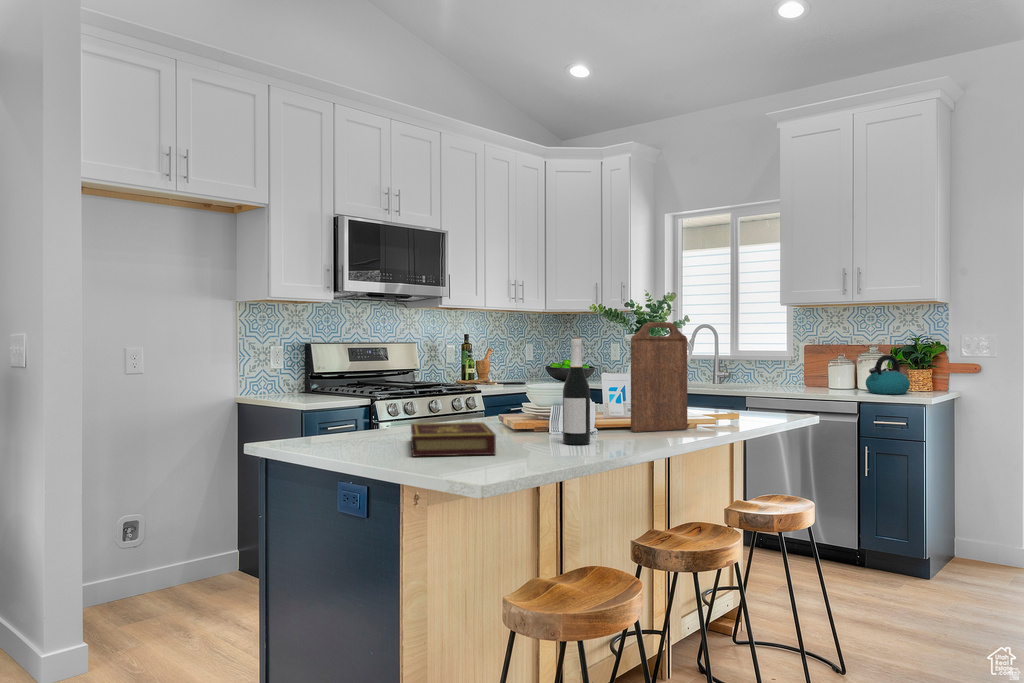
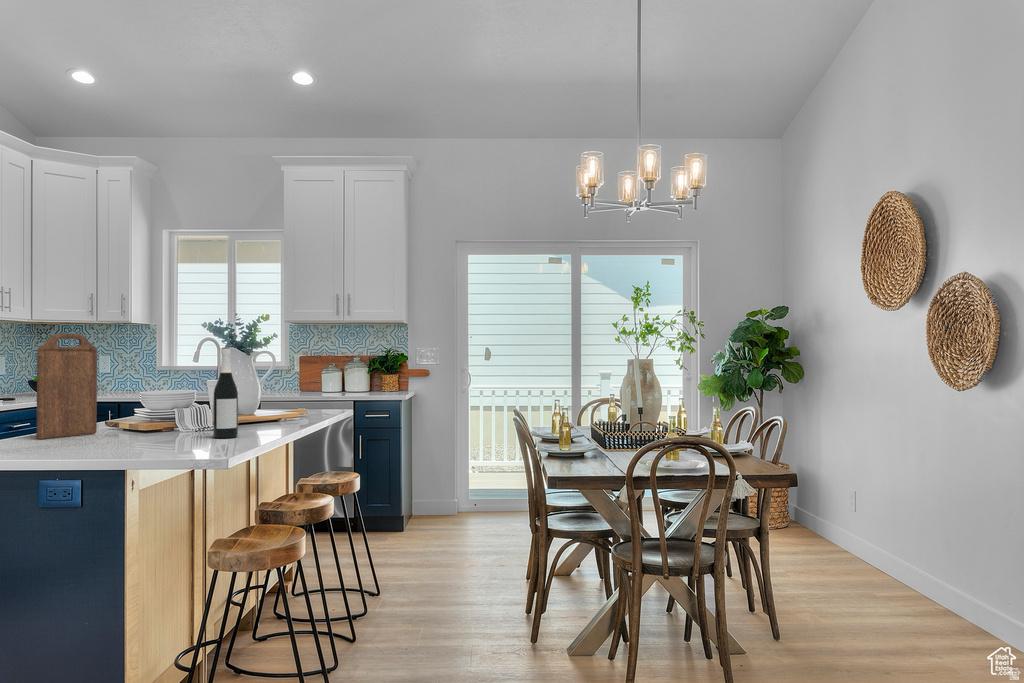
cutting board: present [631,322,687,432] -> present [36,333,97,439]
kettle: present [866,355,910,394] -> none [355,364,386,393]
book: present [411,422,496,456] -> none [59,426,182,457]

